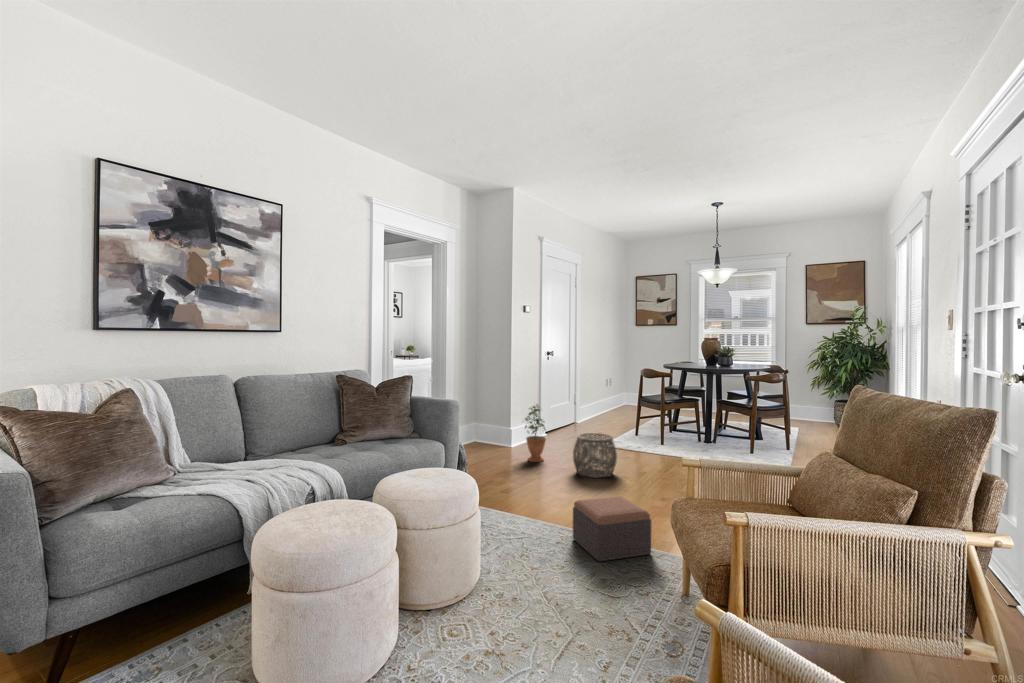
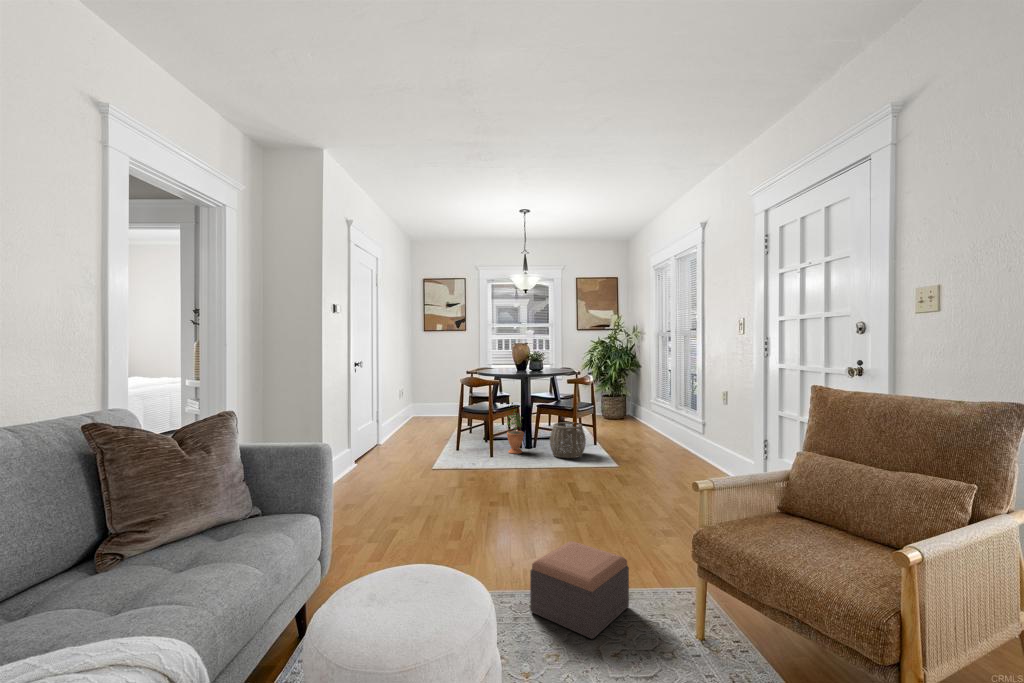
potted plant: present [525,405,546,462] -> present [505,403,524,454]
woven basket: present [573,433,617,478] -> present [550,422,586,458]

